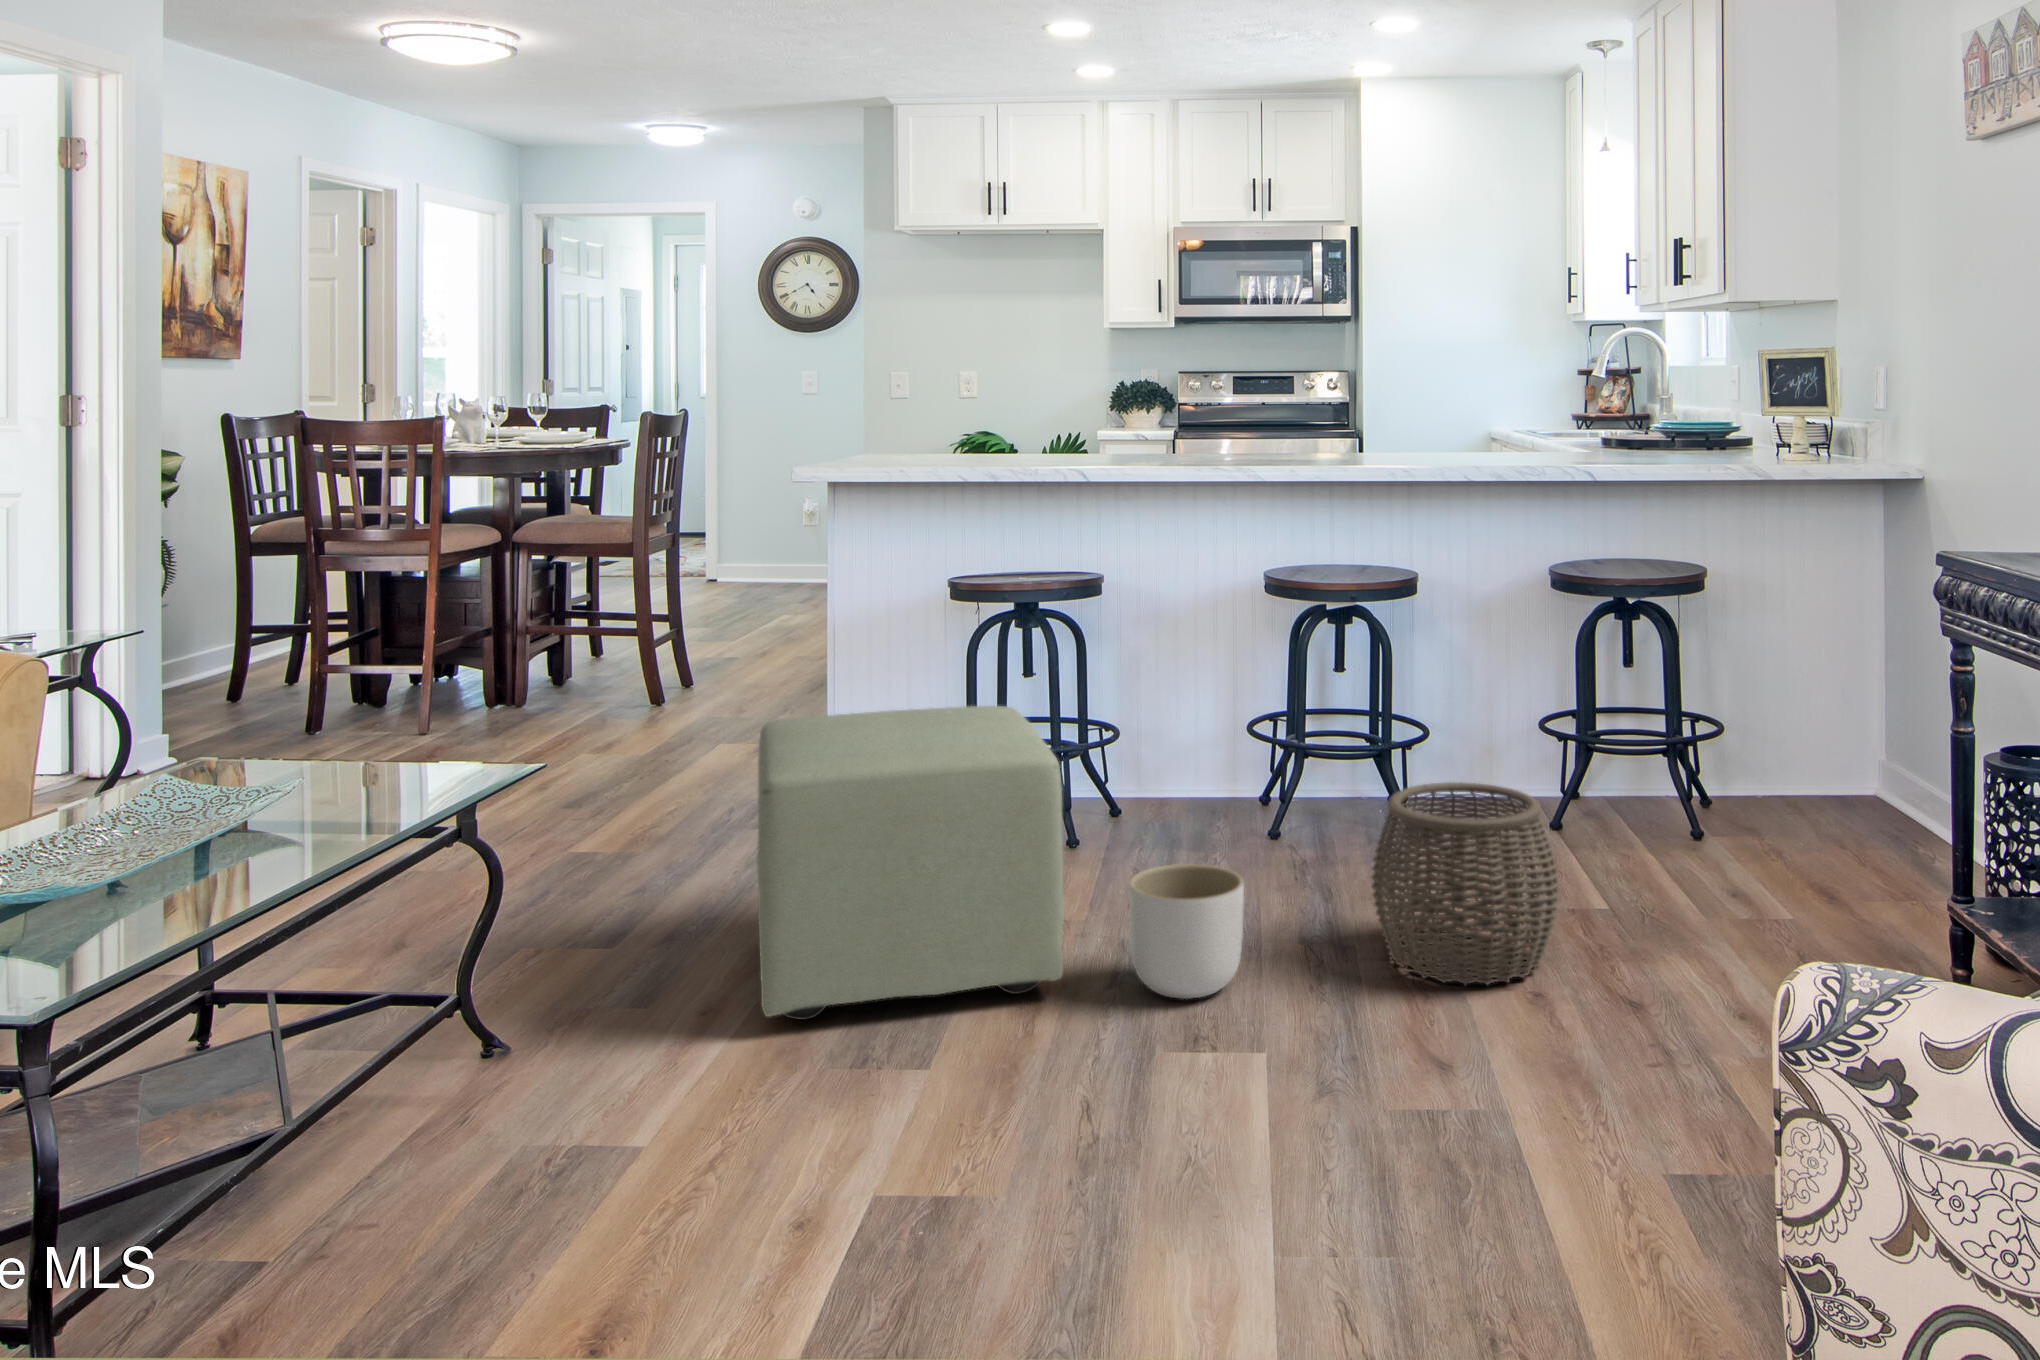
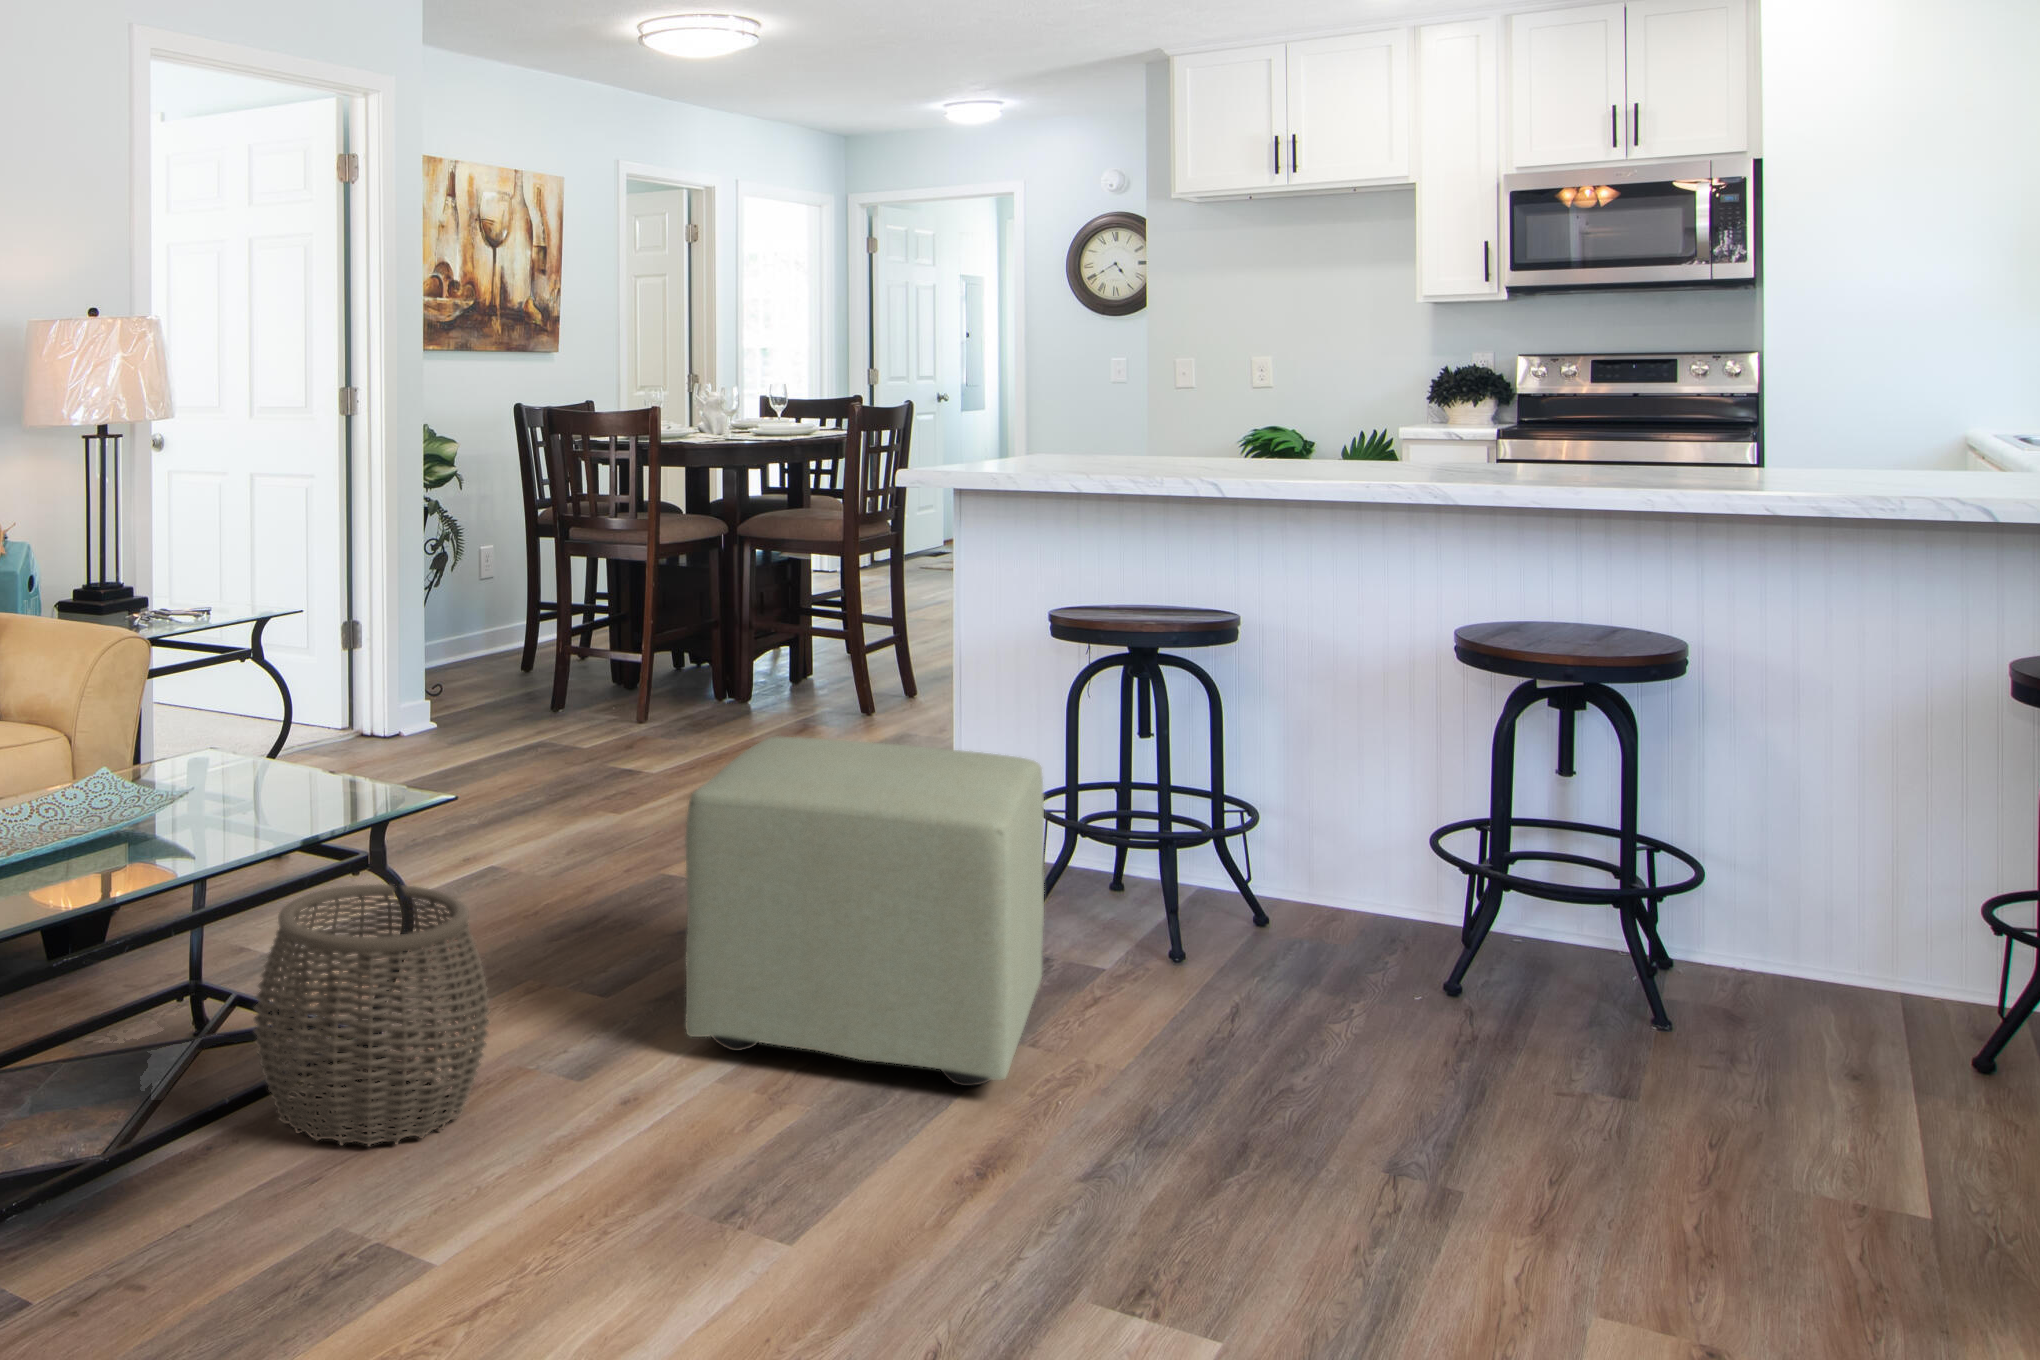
woven basket: present [1371,782,1560,985] -> present [254,884,490,1146]
planter: present [1129,864,1244,999] -> none [1088,978,1237,1148]

